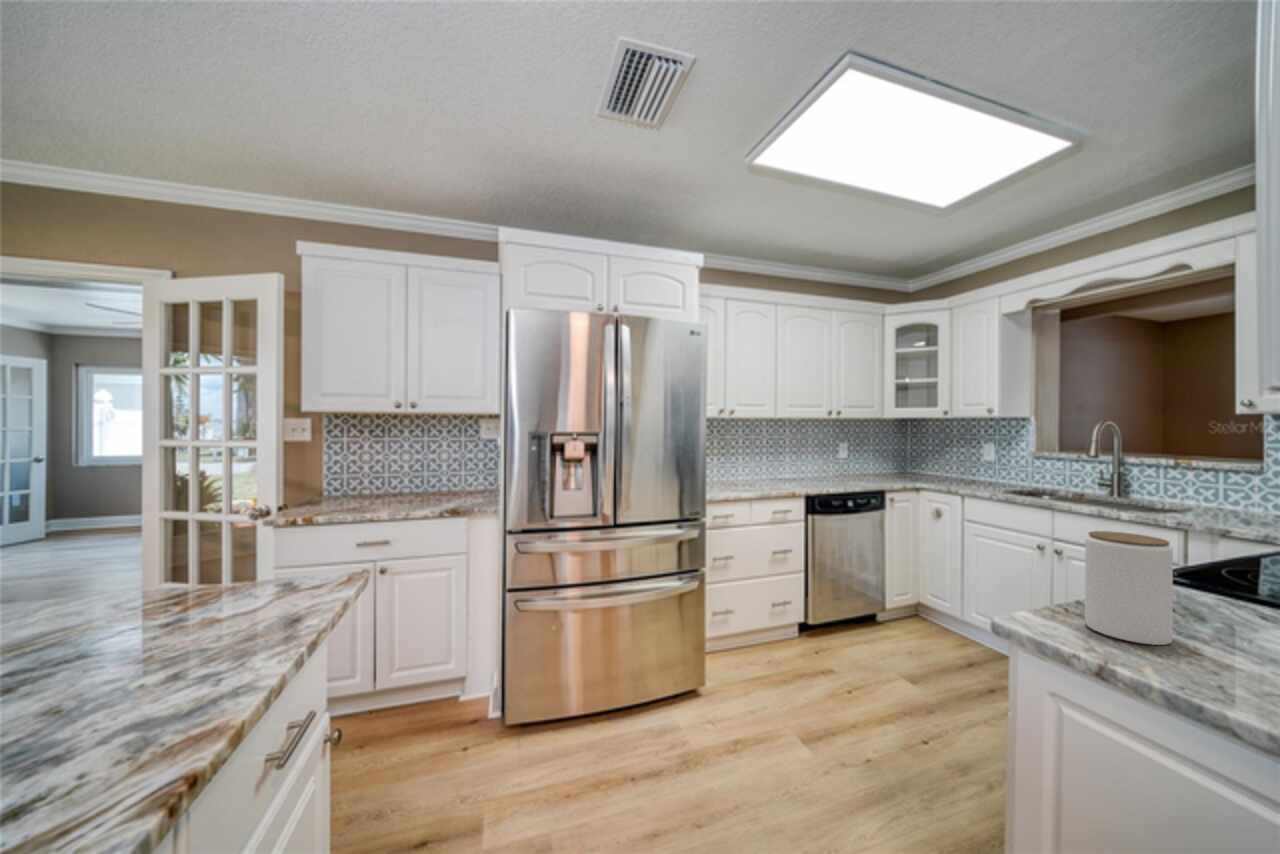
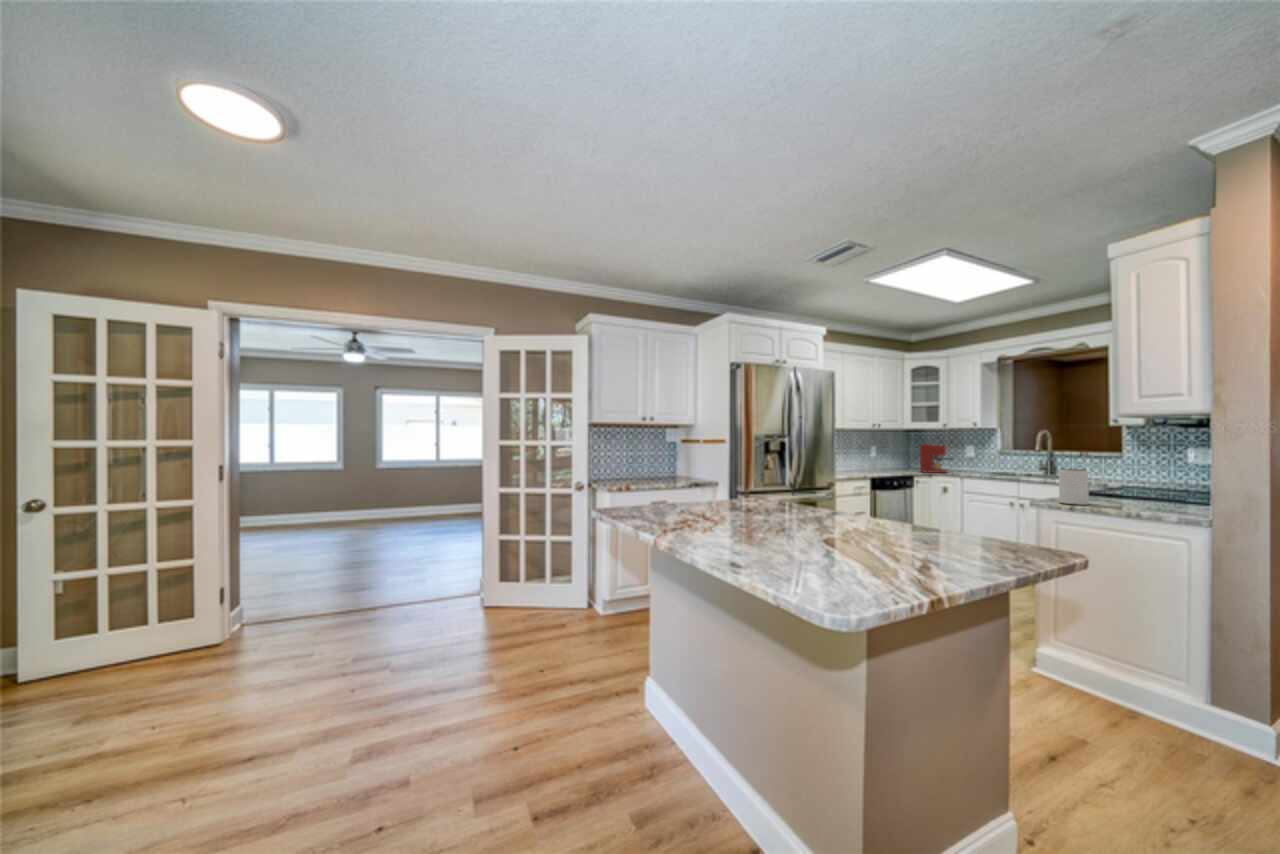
coffee maker: none [899,441,953,488] -> present [920,444,949,473]

